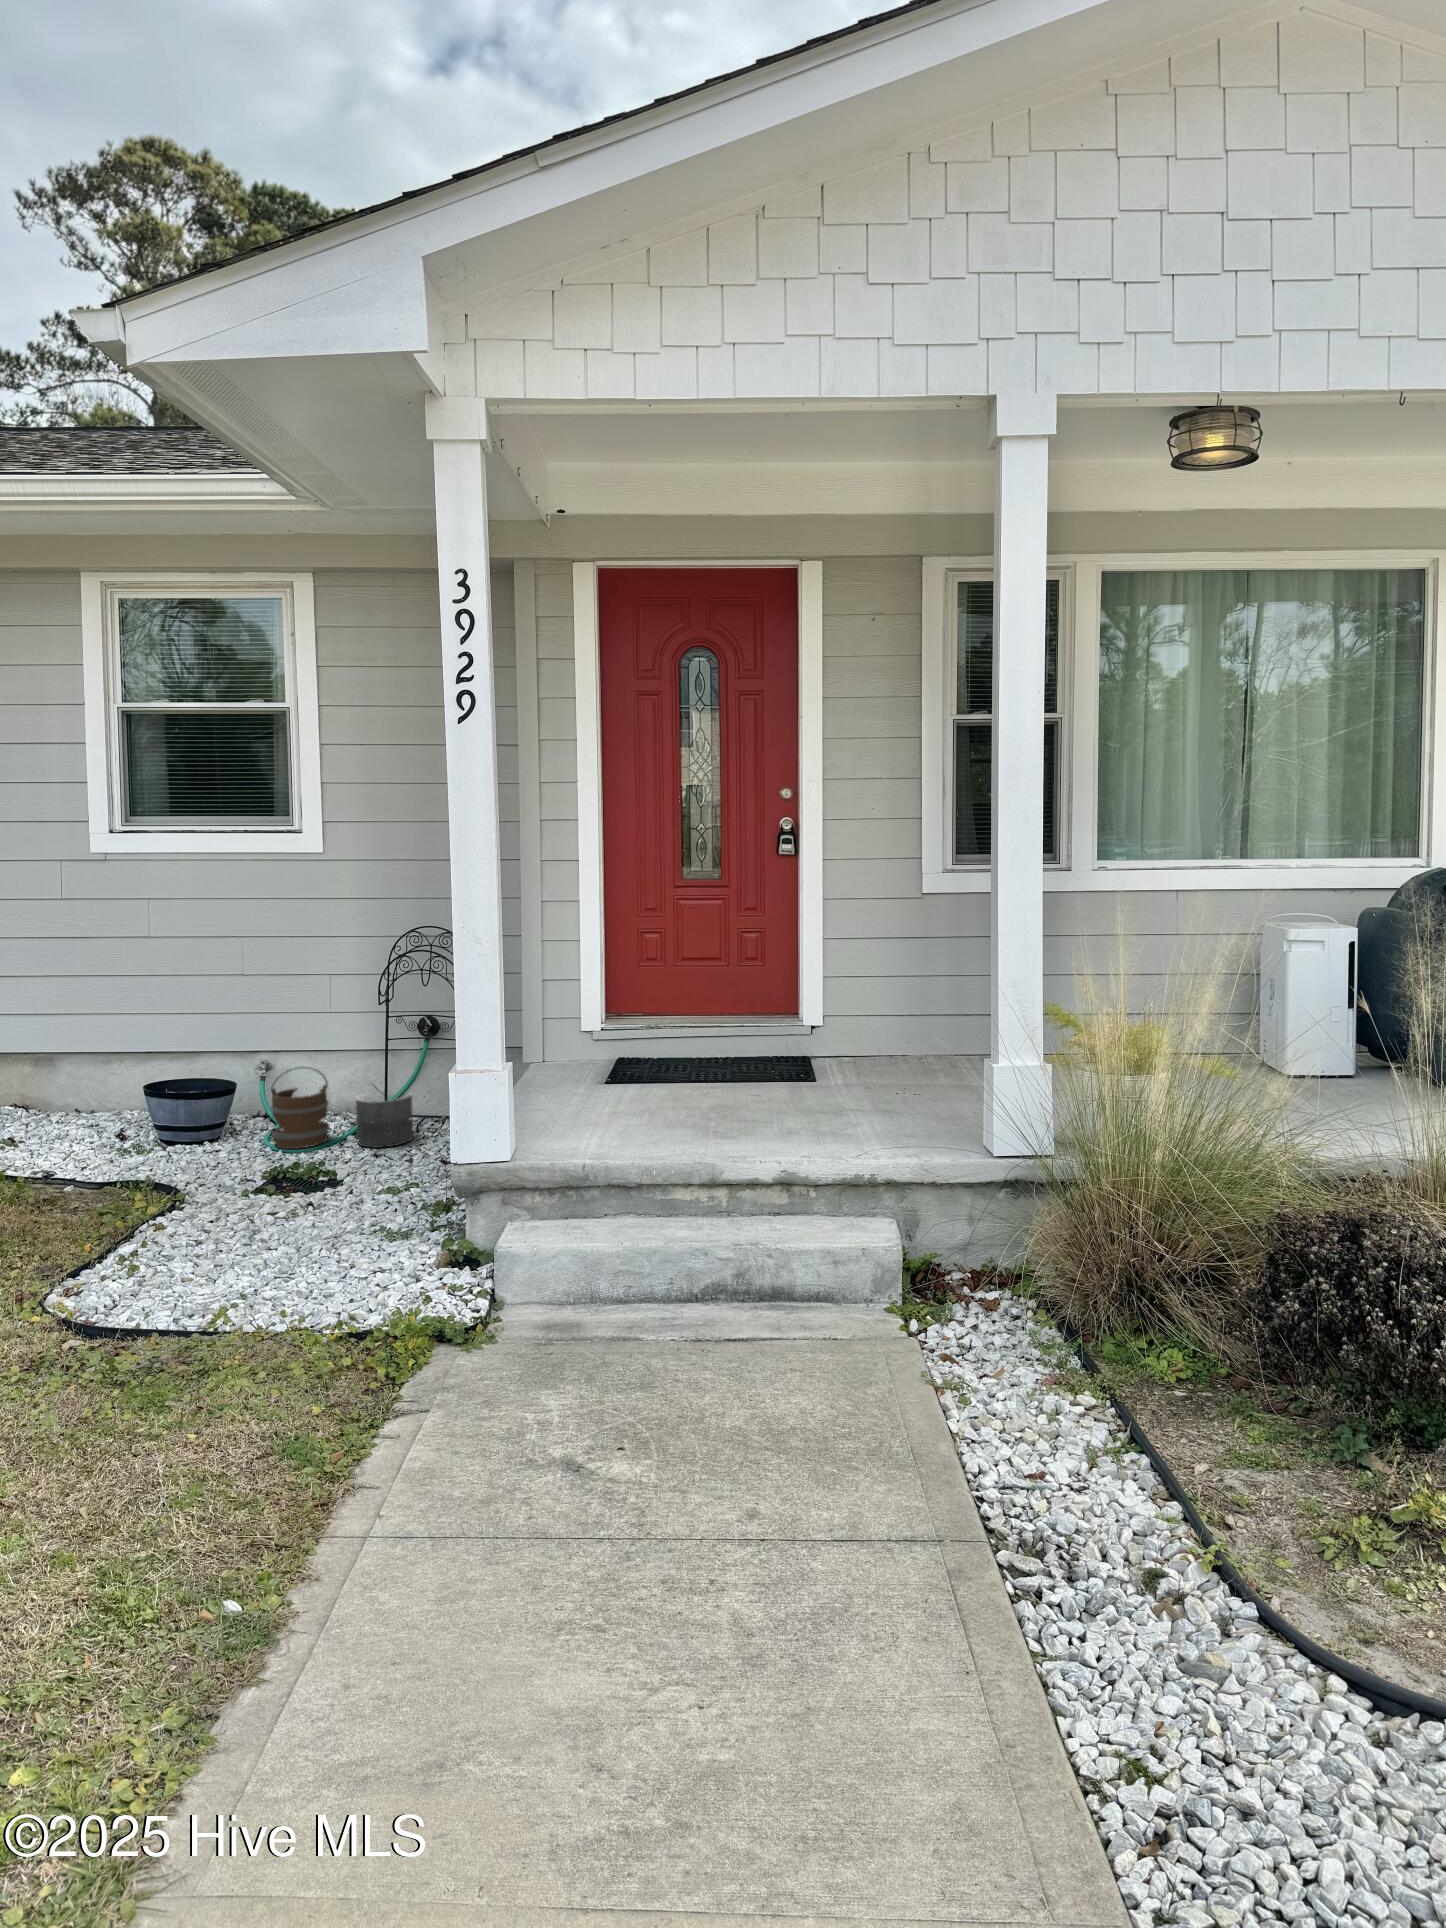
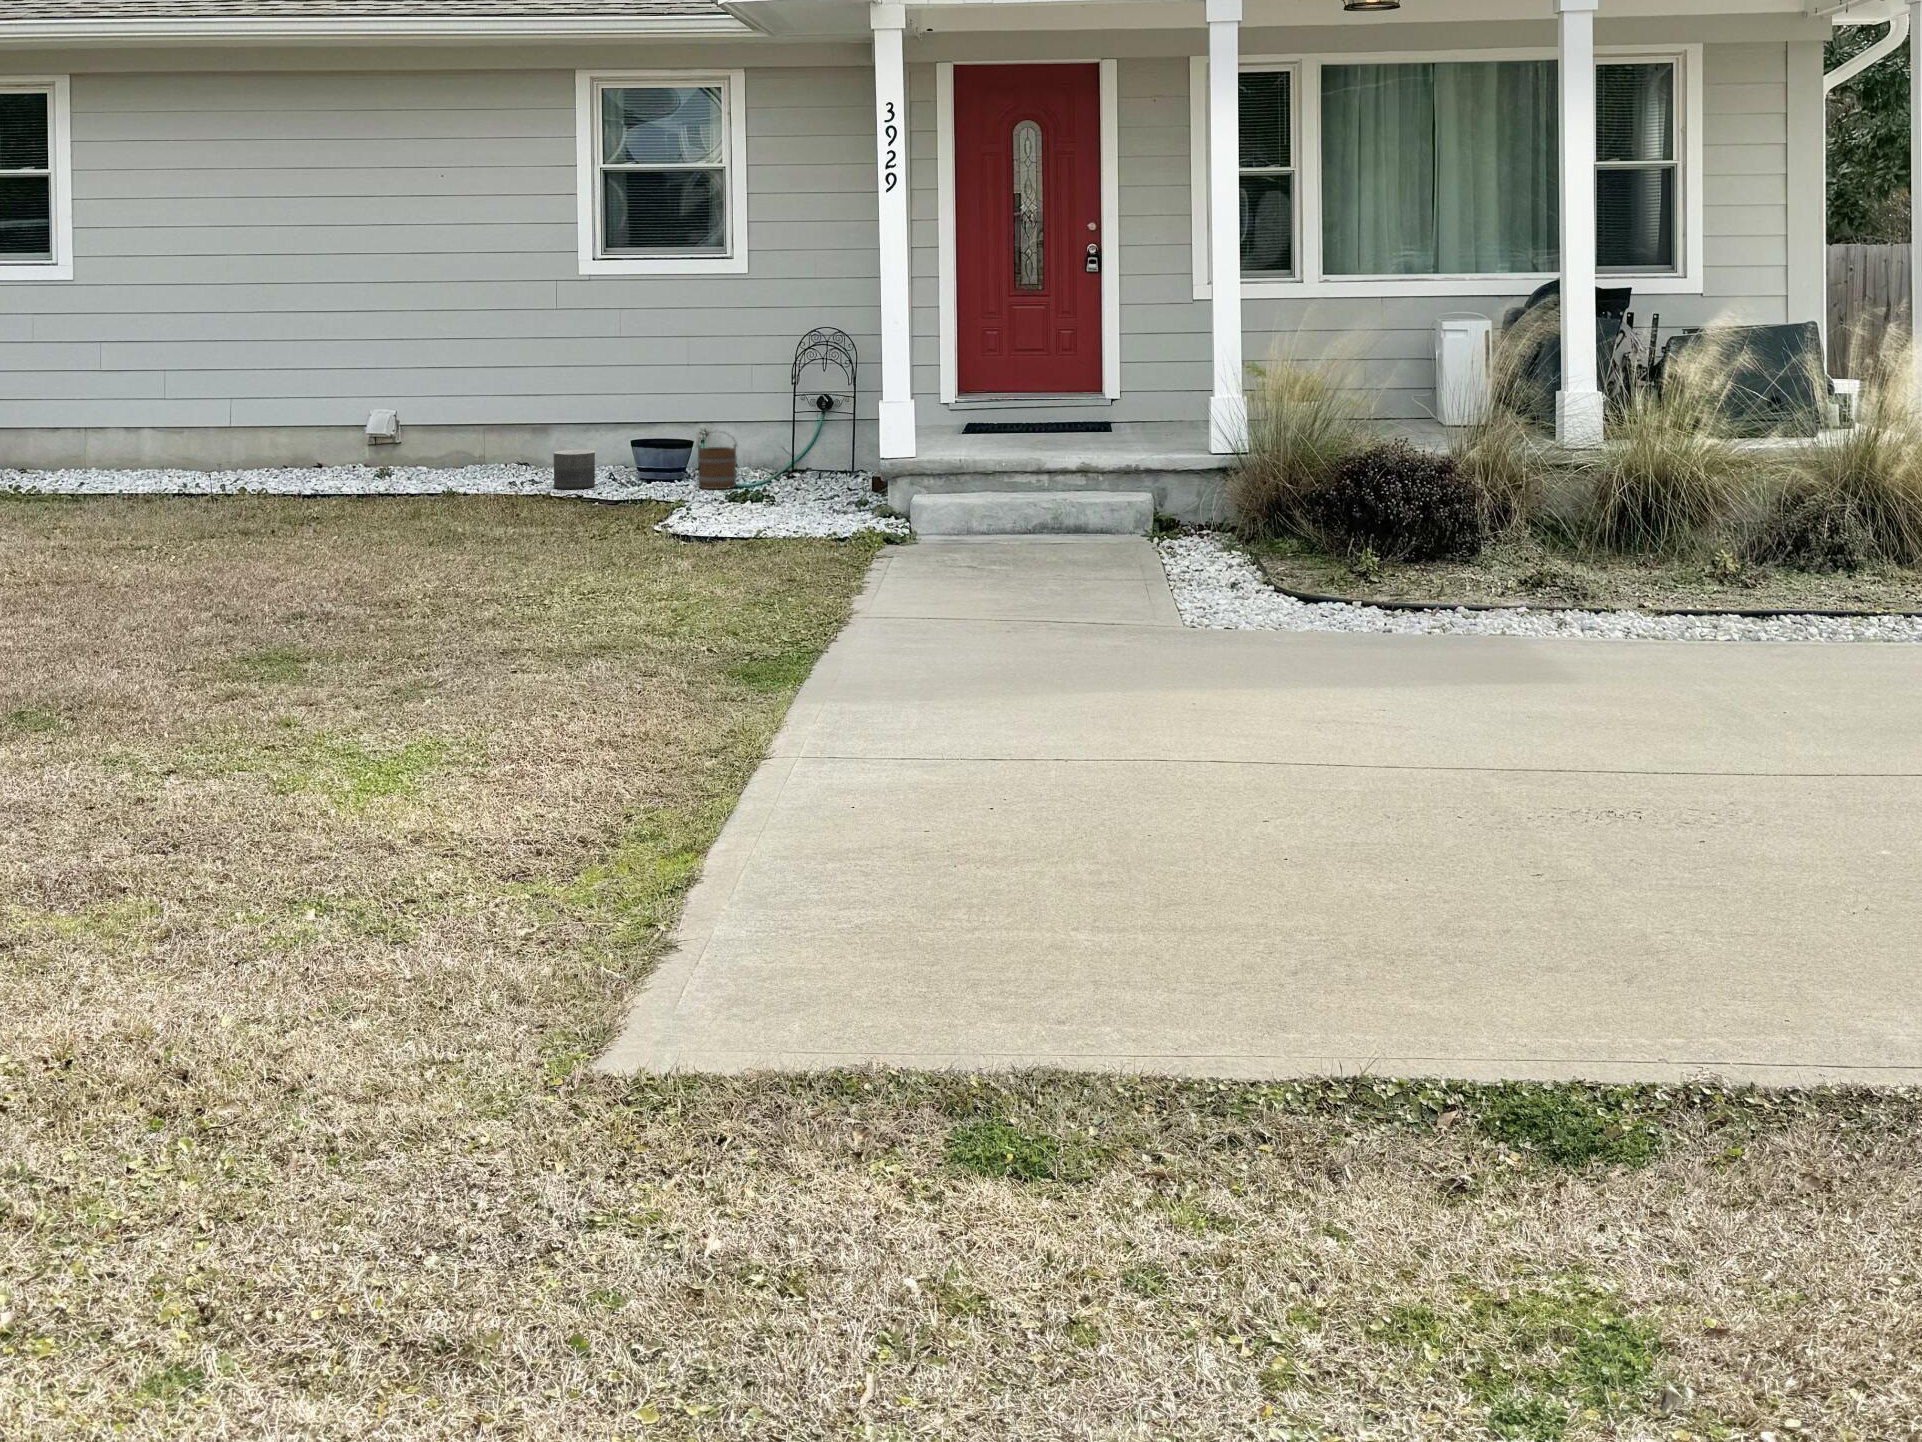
planter: present [356,1093,413,1148] -> present [554,450,595,489]

